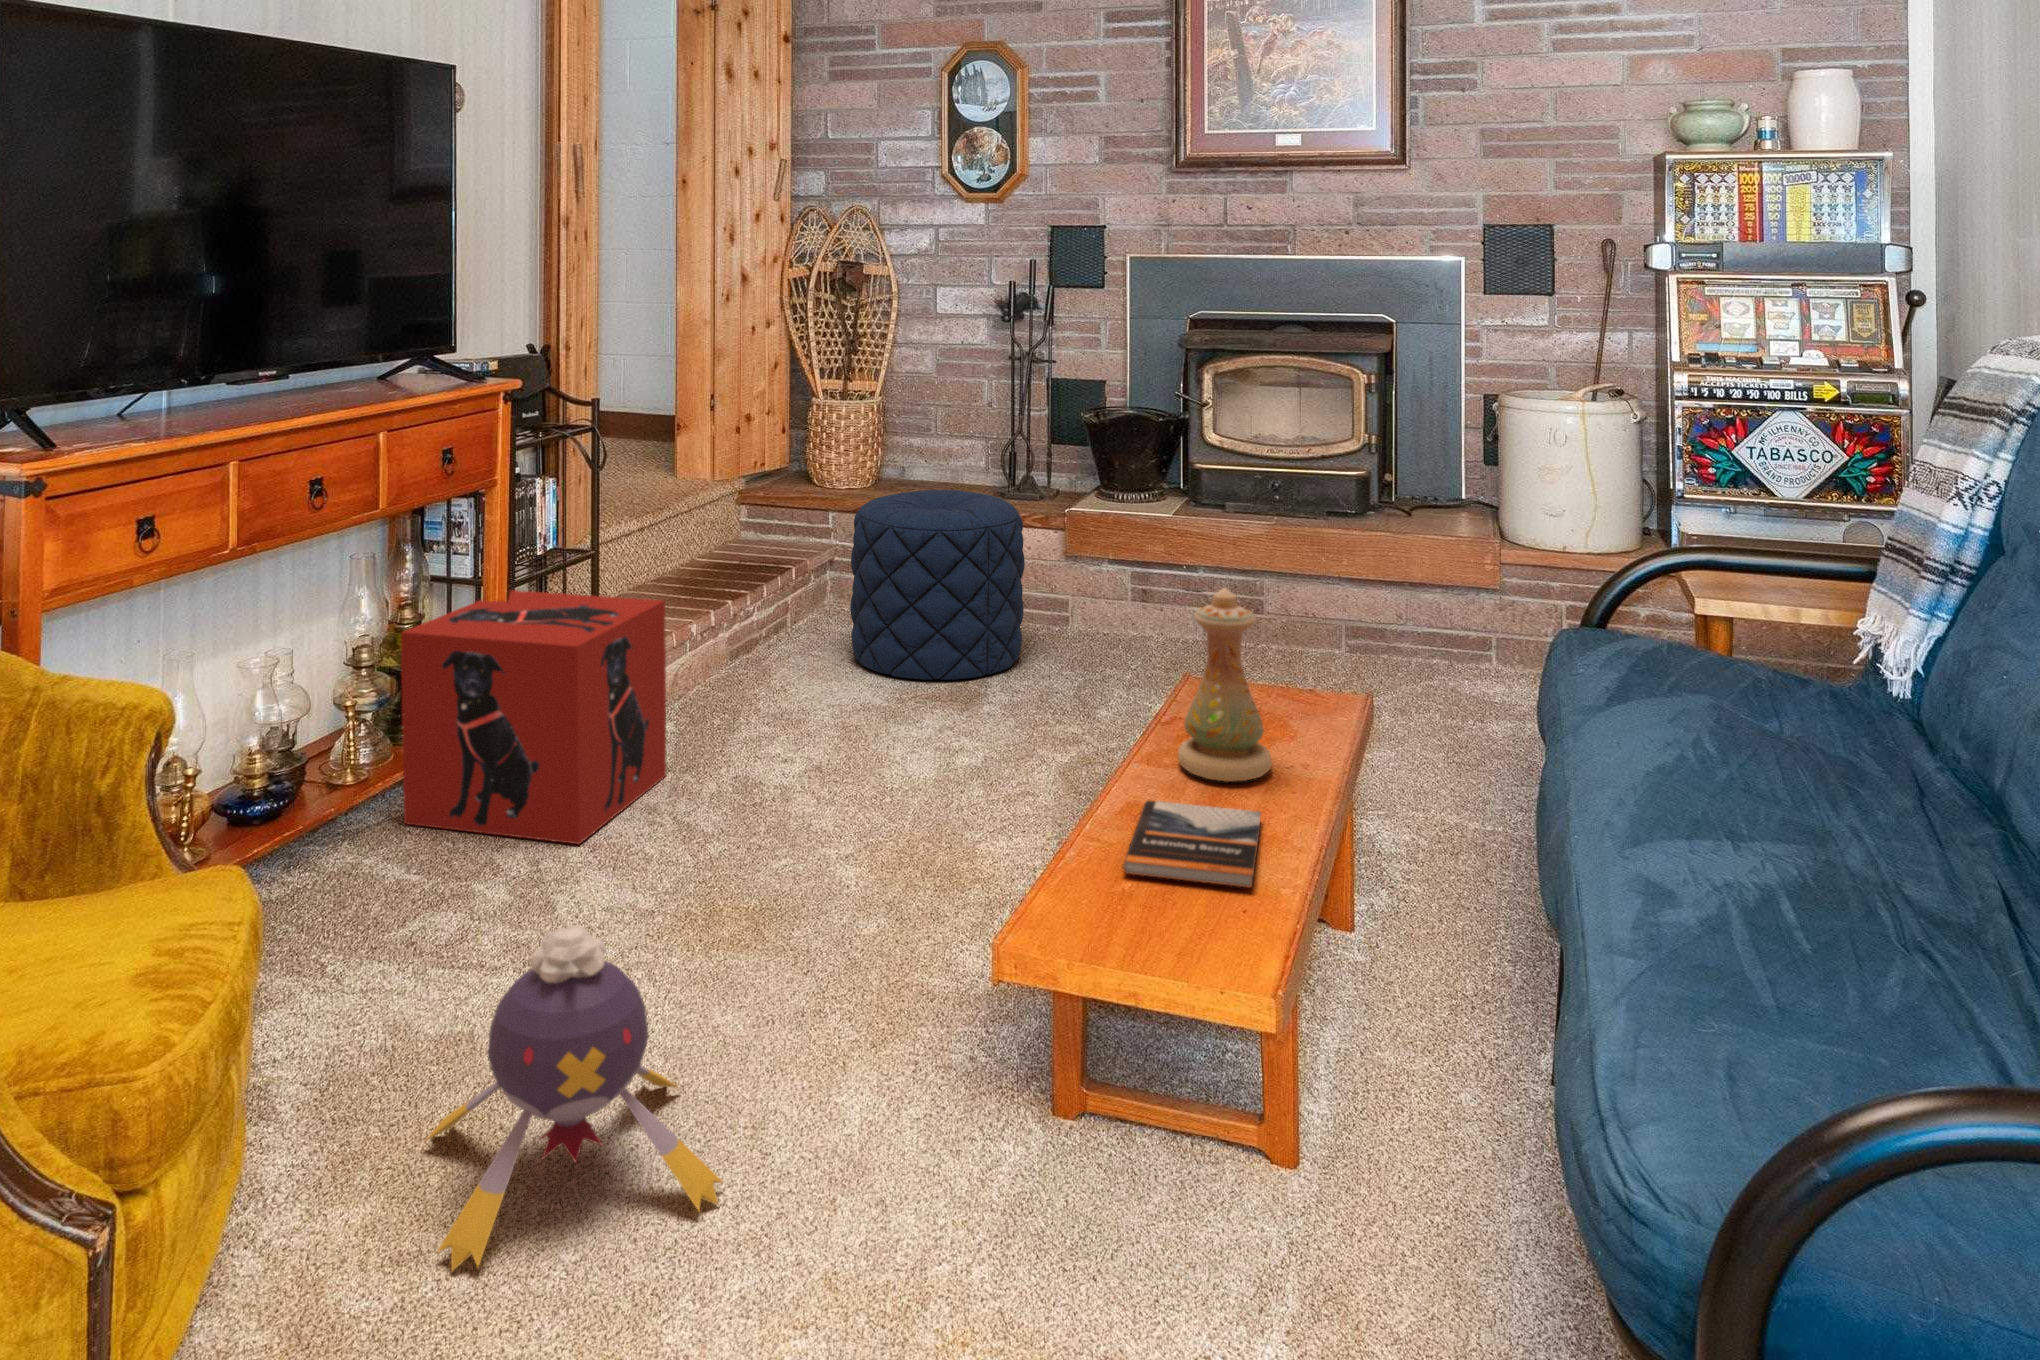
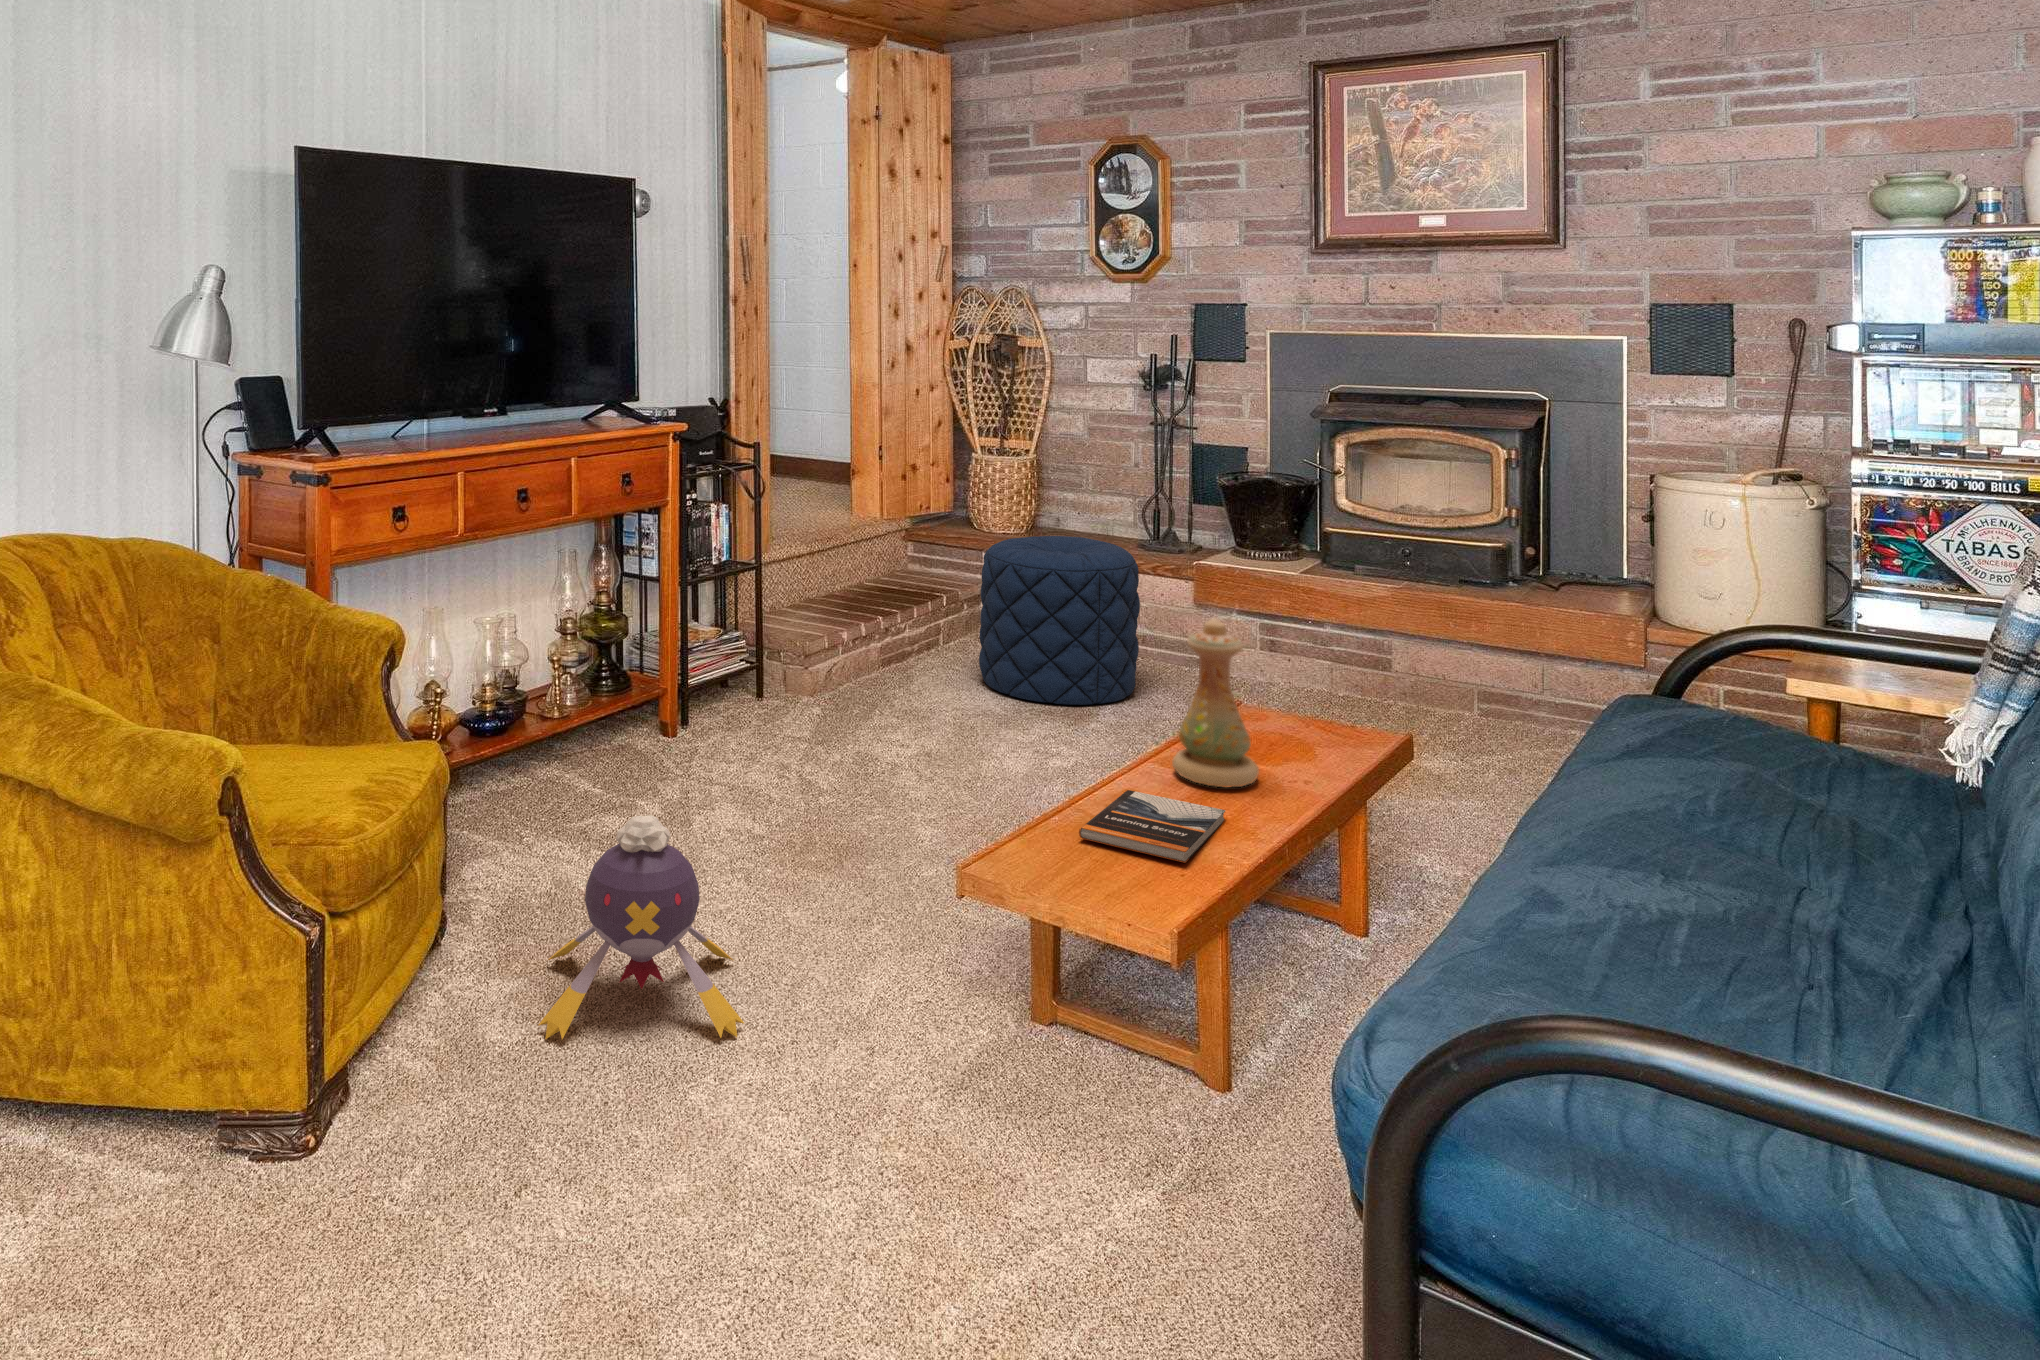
storage box: present [401,590,667,844] -> none [589,588,796,790]

